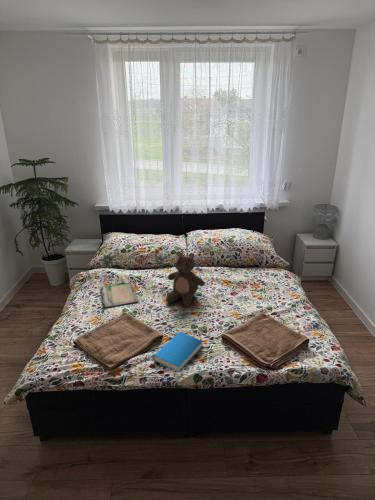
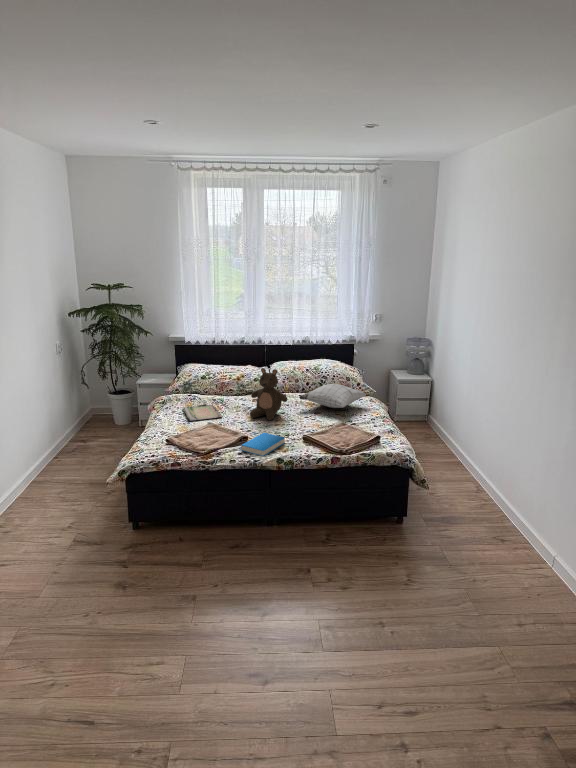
pillow: none [215,260,283,292] -> present [299,384,366,408]

